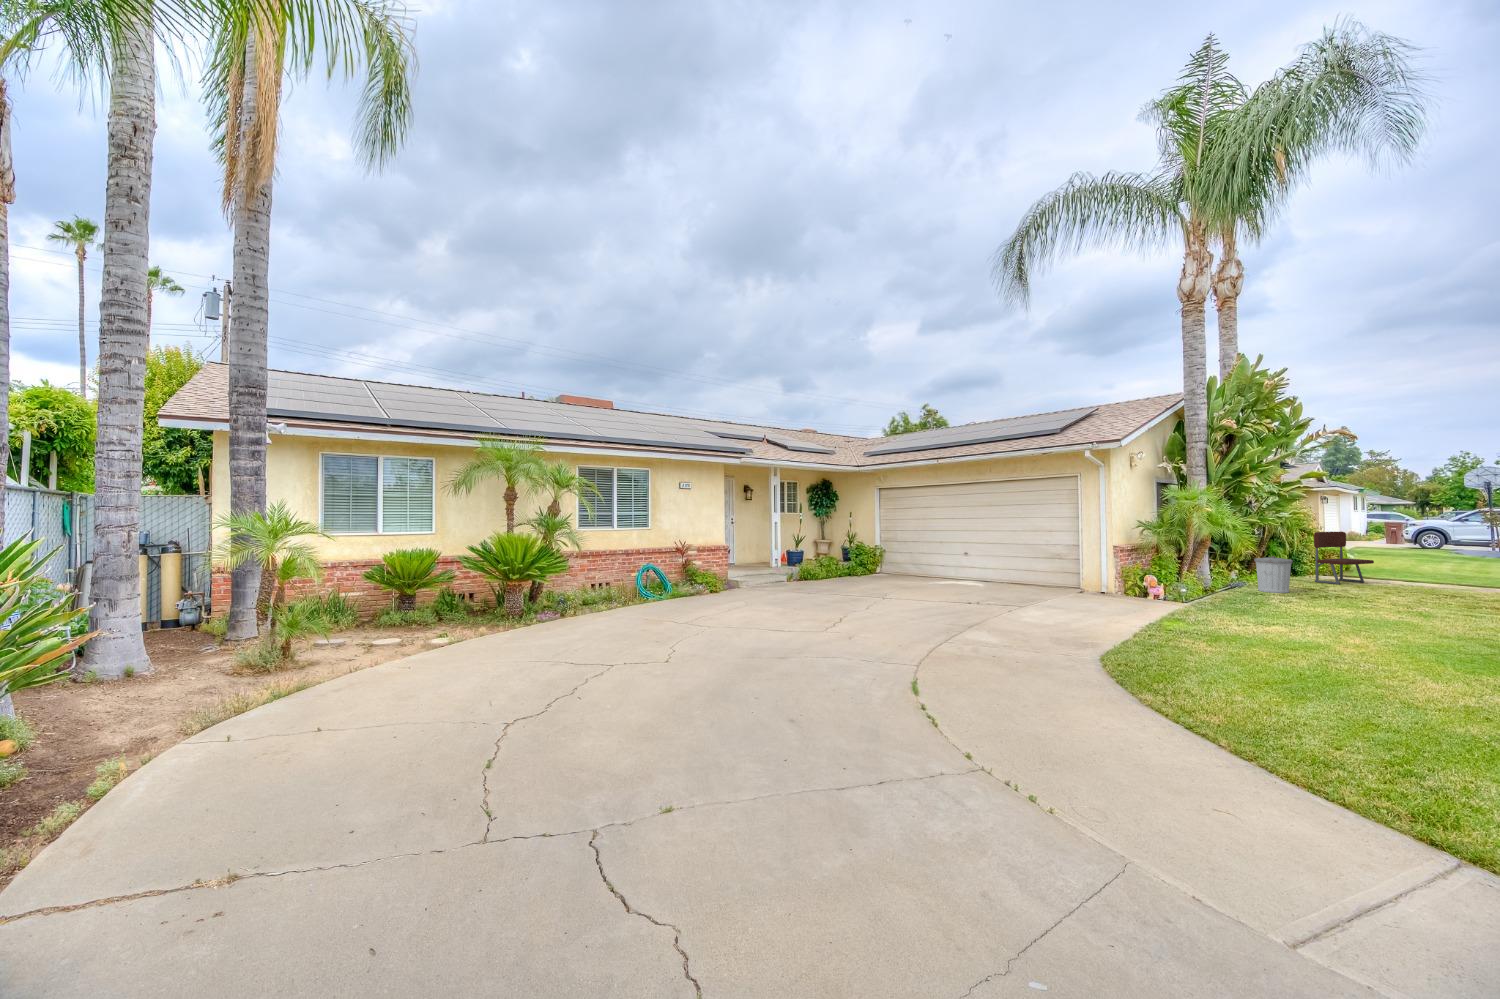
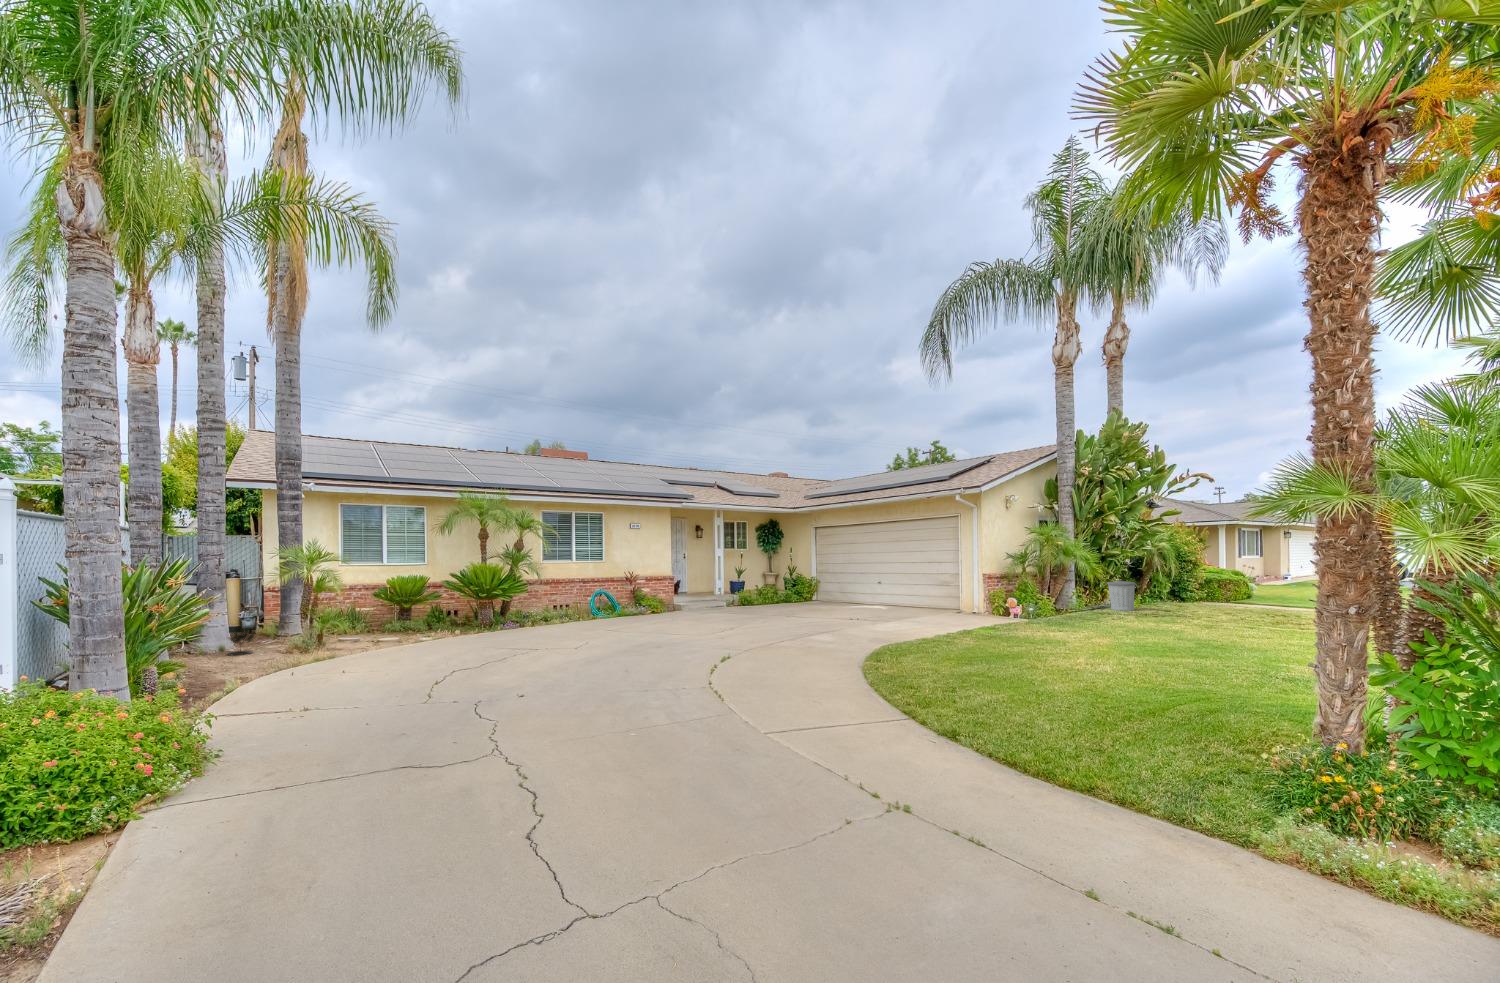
bench: present [1314,532,1374,584] -> none [1174,560,1225,605]
potted tree: none [151,613,201,672] -> present [227,619,255,655]

